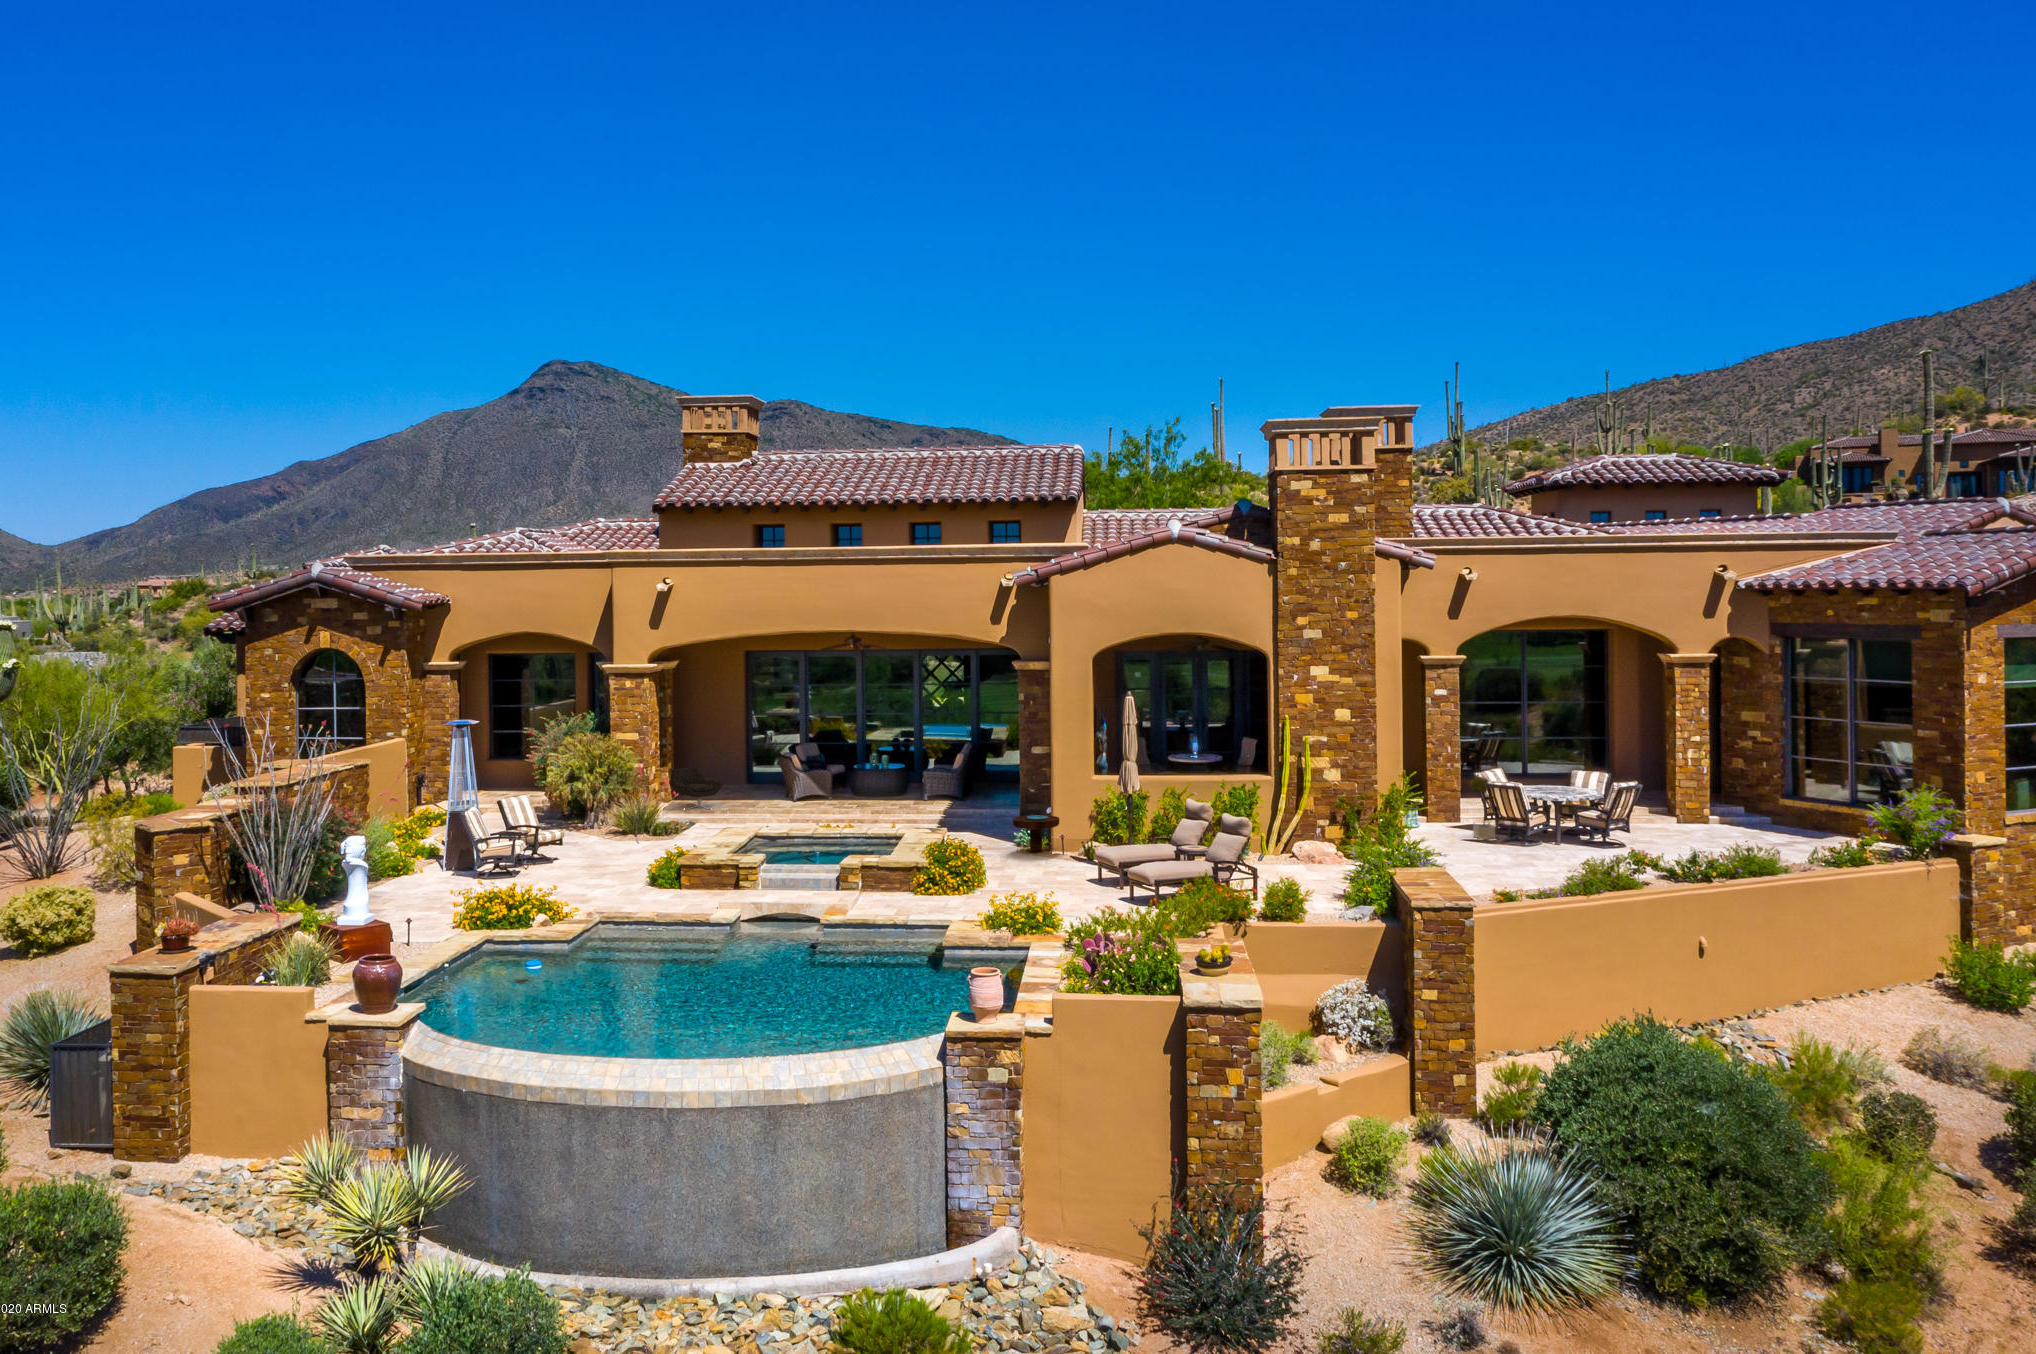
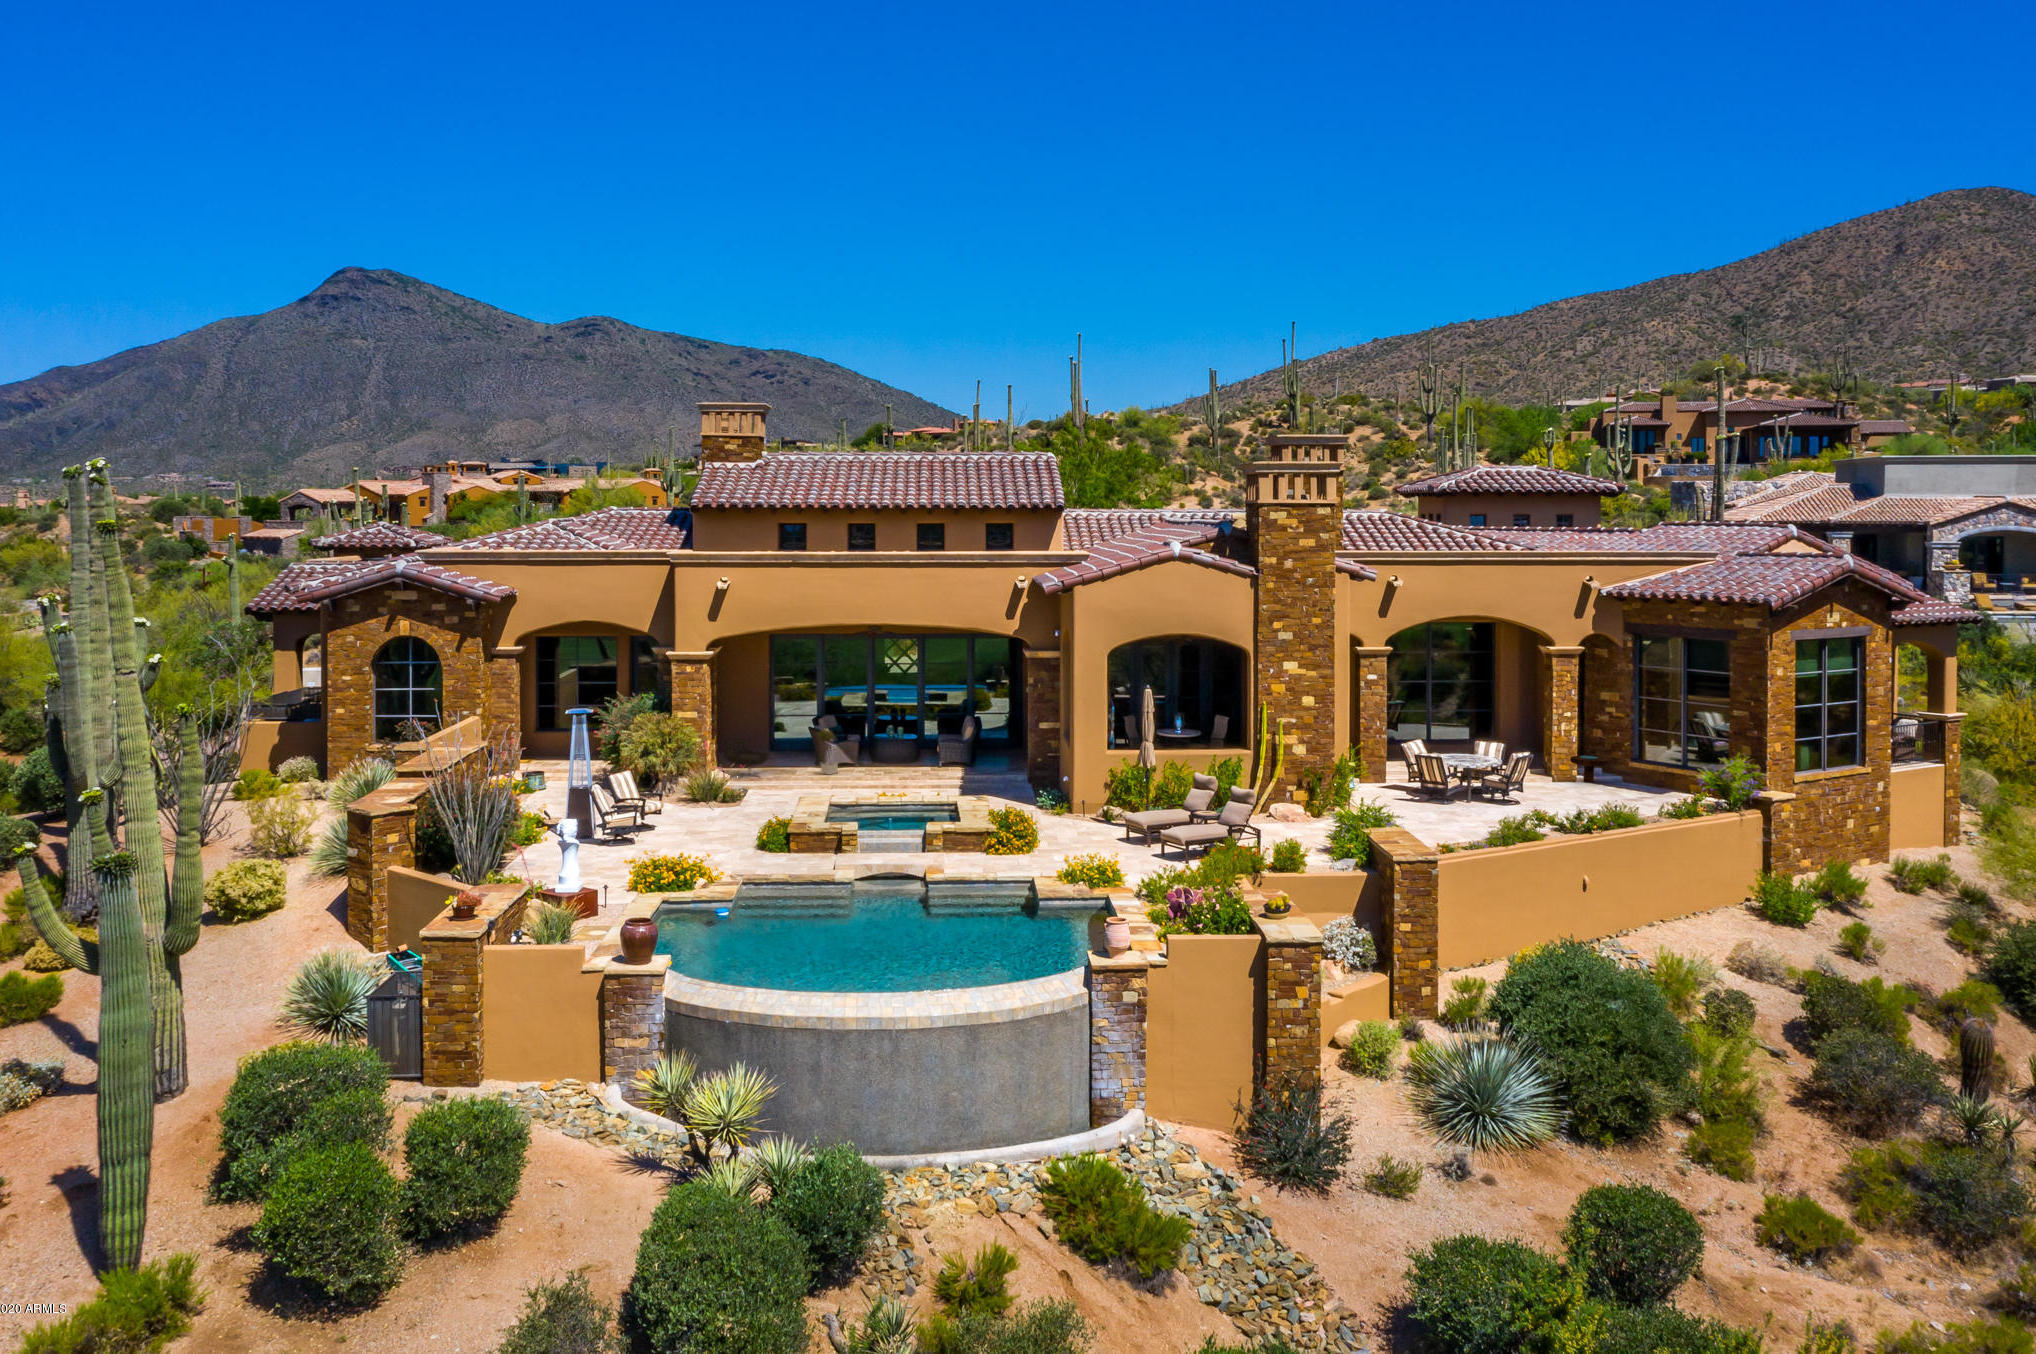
potted tree: present [1470,777,1495,839] -> present [819,729,838,775]
side table: present [1013,815,1059,852] -> present [1570,756,1609,782]

